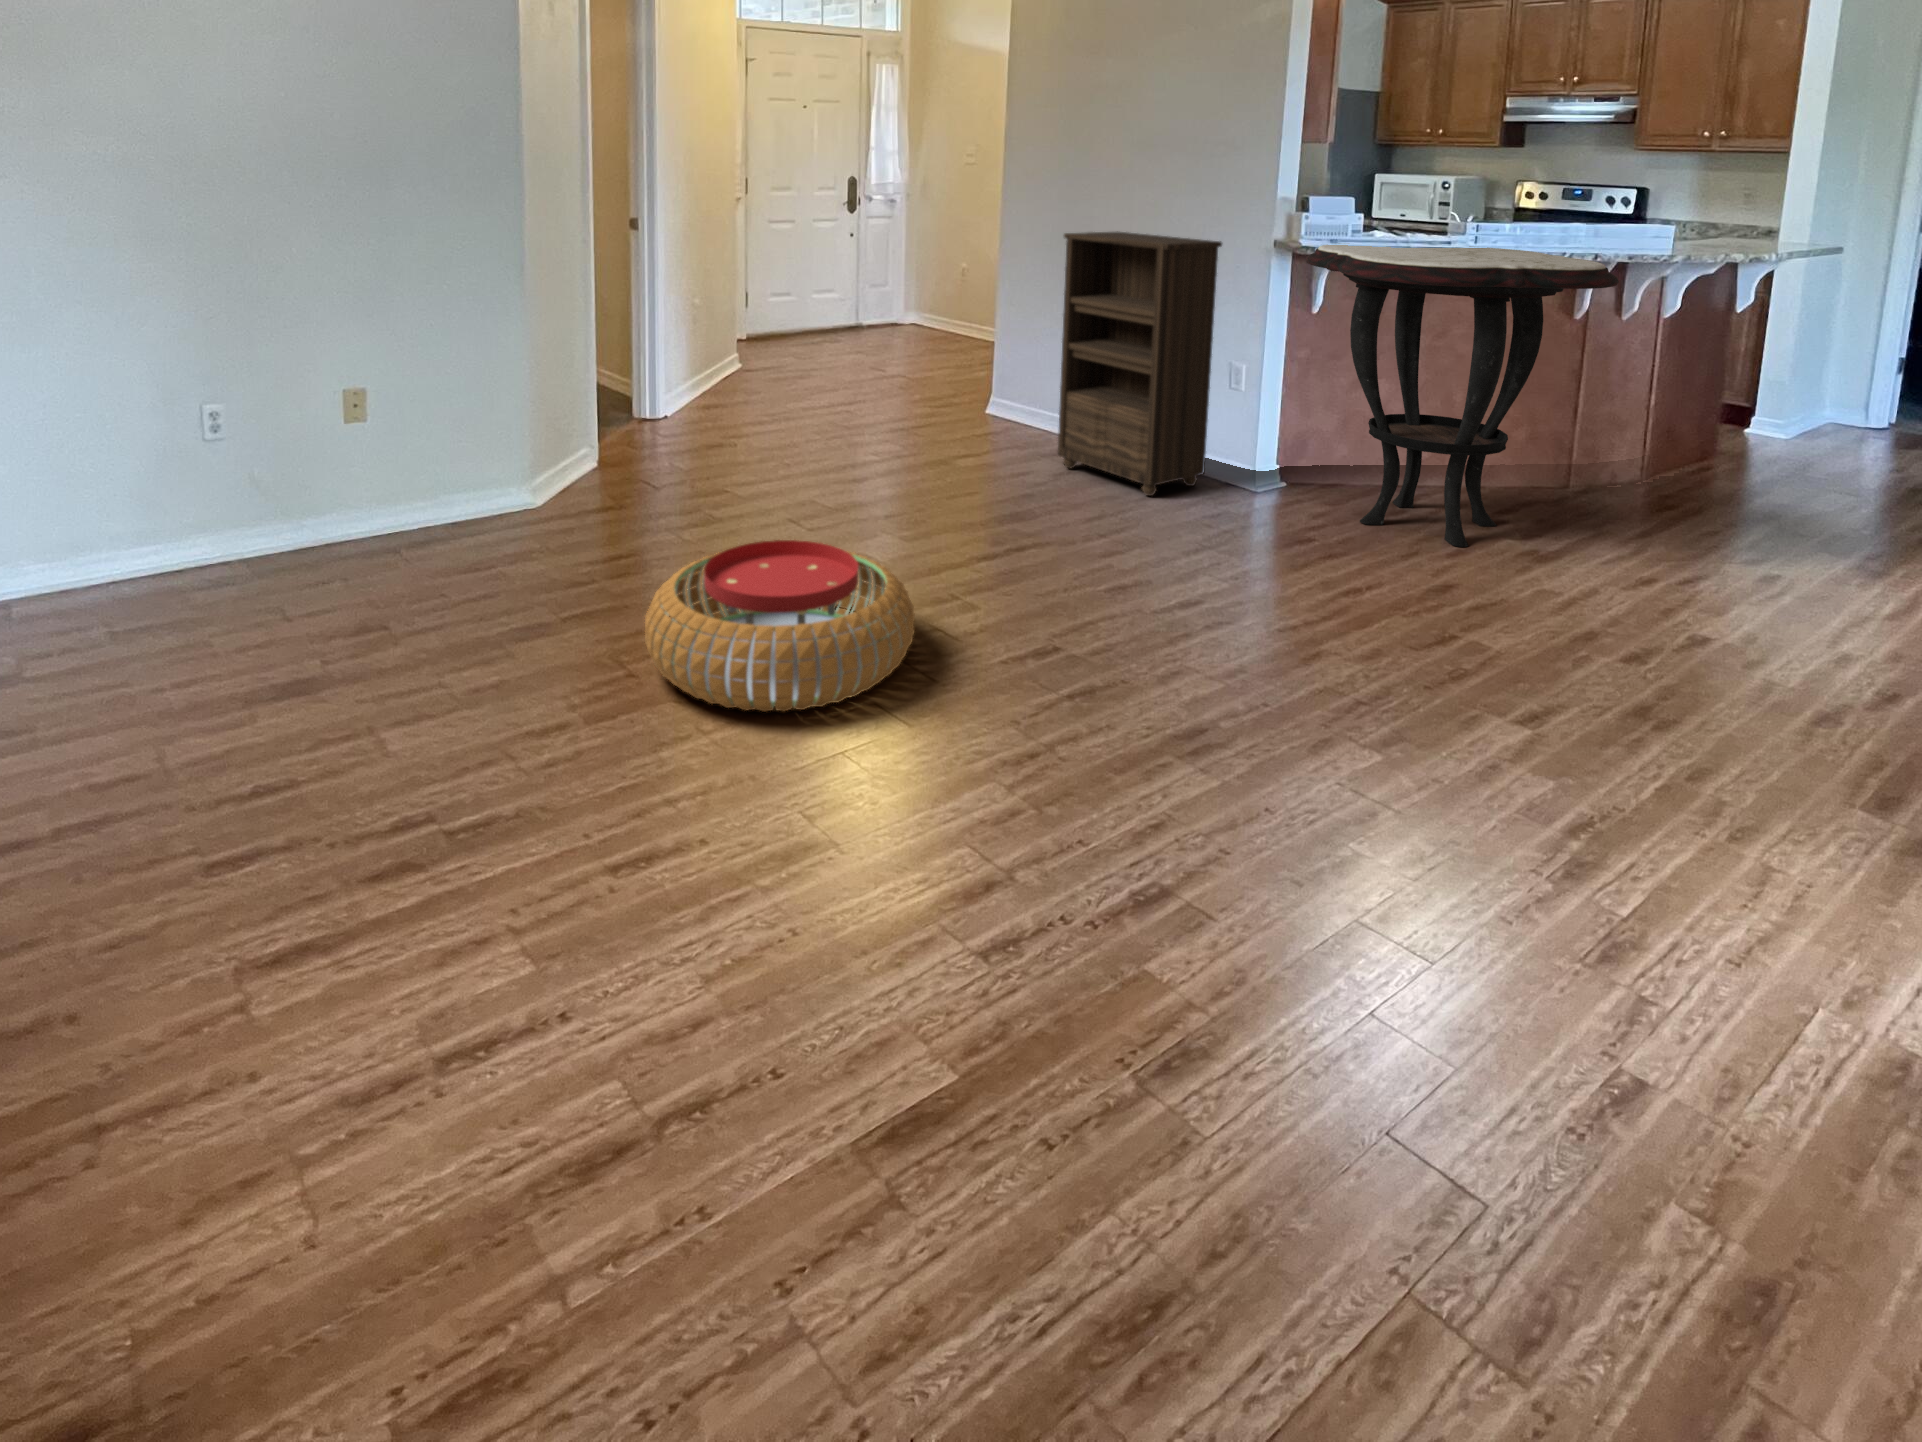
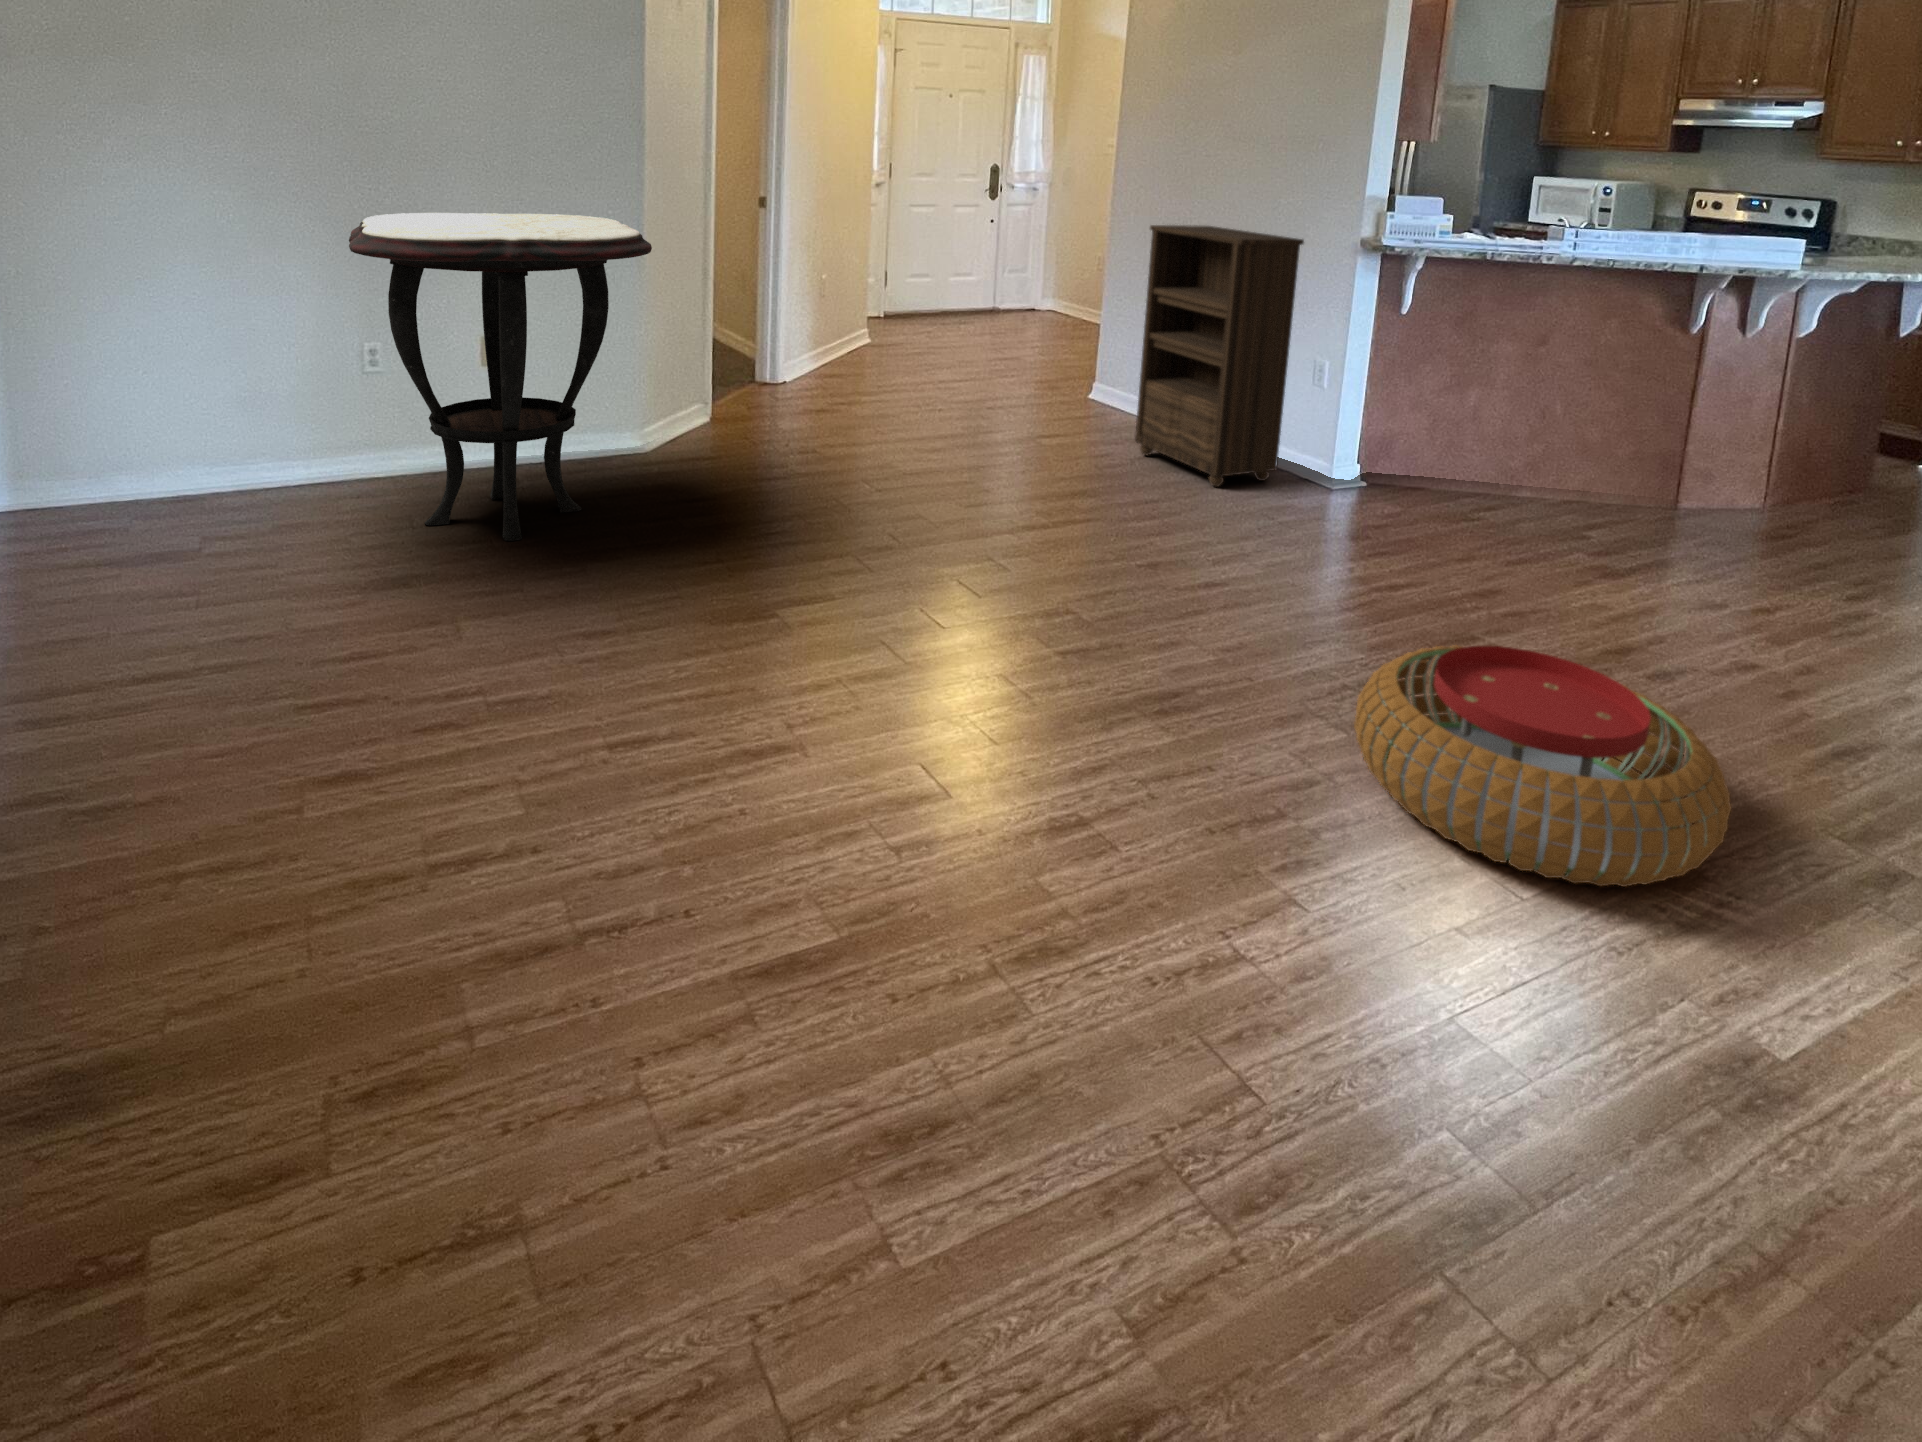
side table: present [1306,245,1619,547] -> present [349,213,652,541]
pouf: present [645,540,915,712] -> present [1354,645,1731,887]

